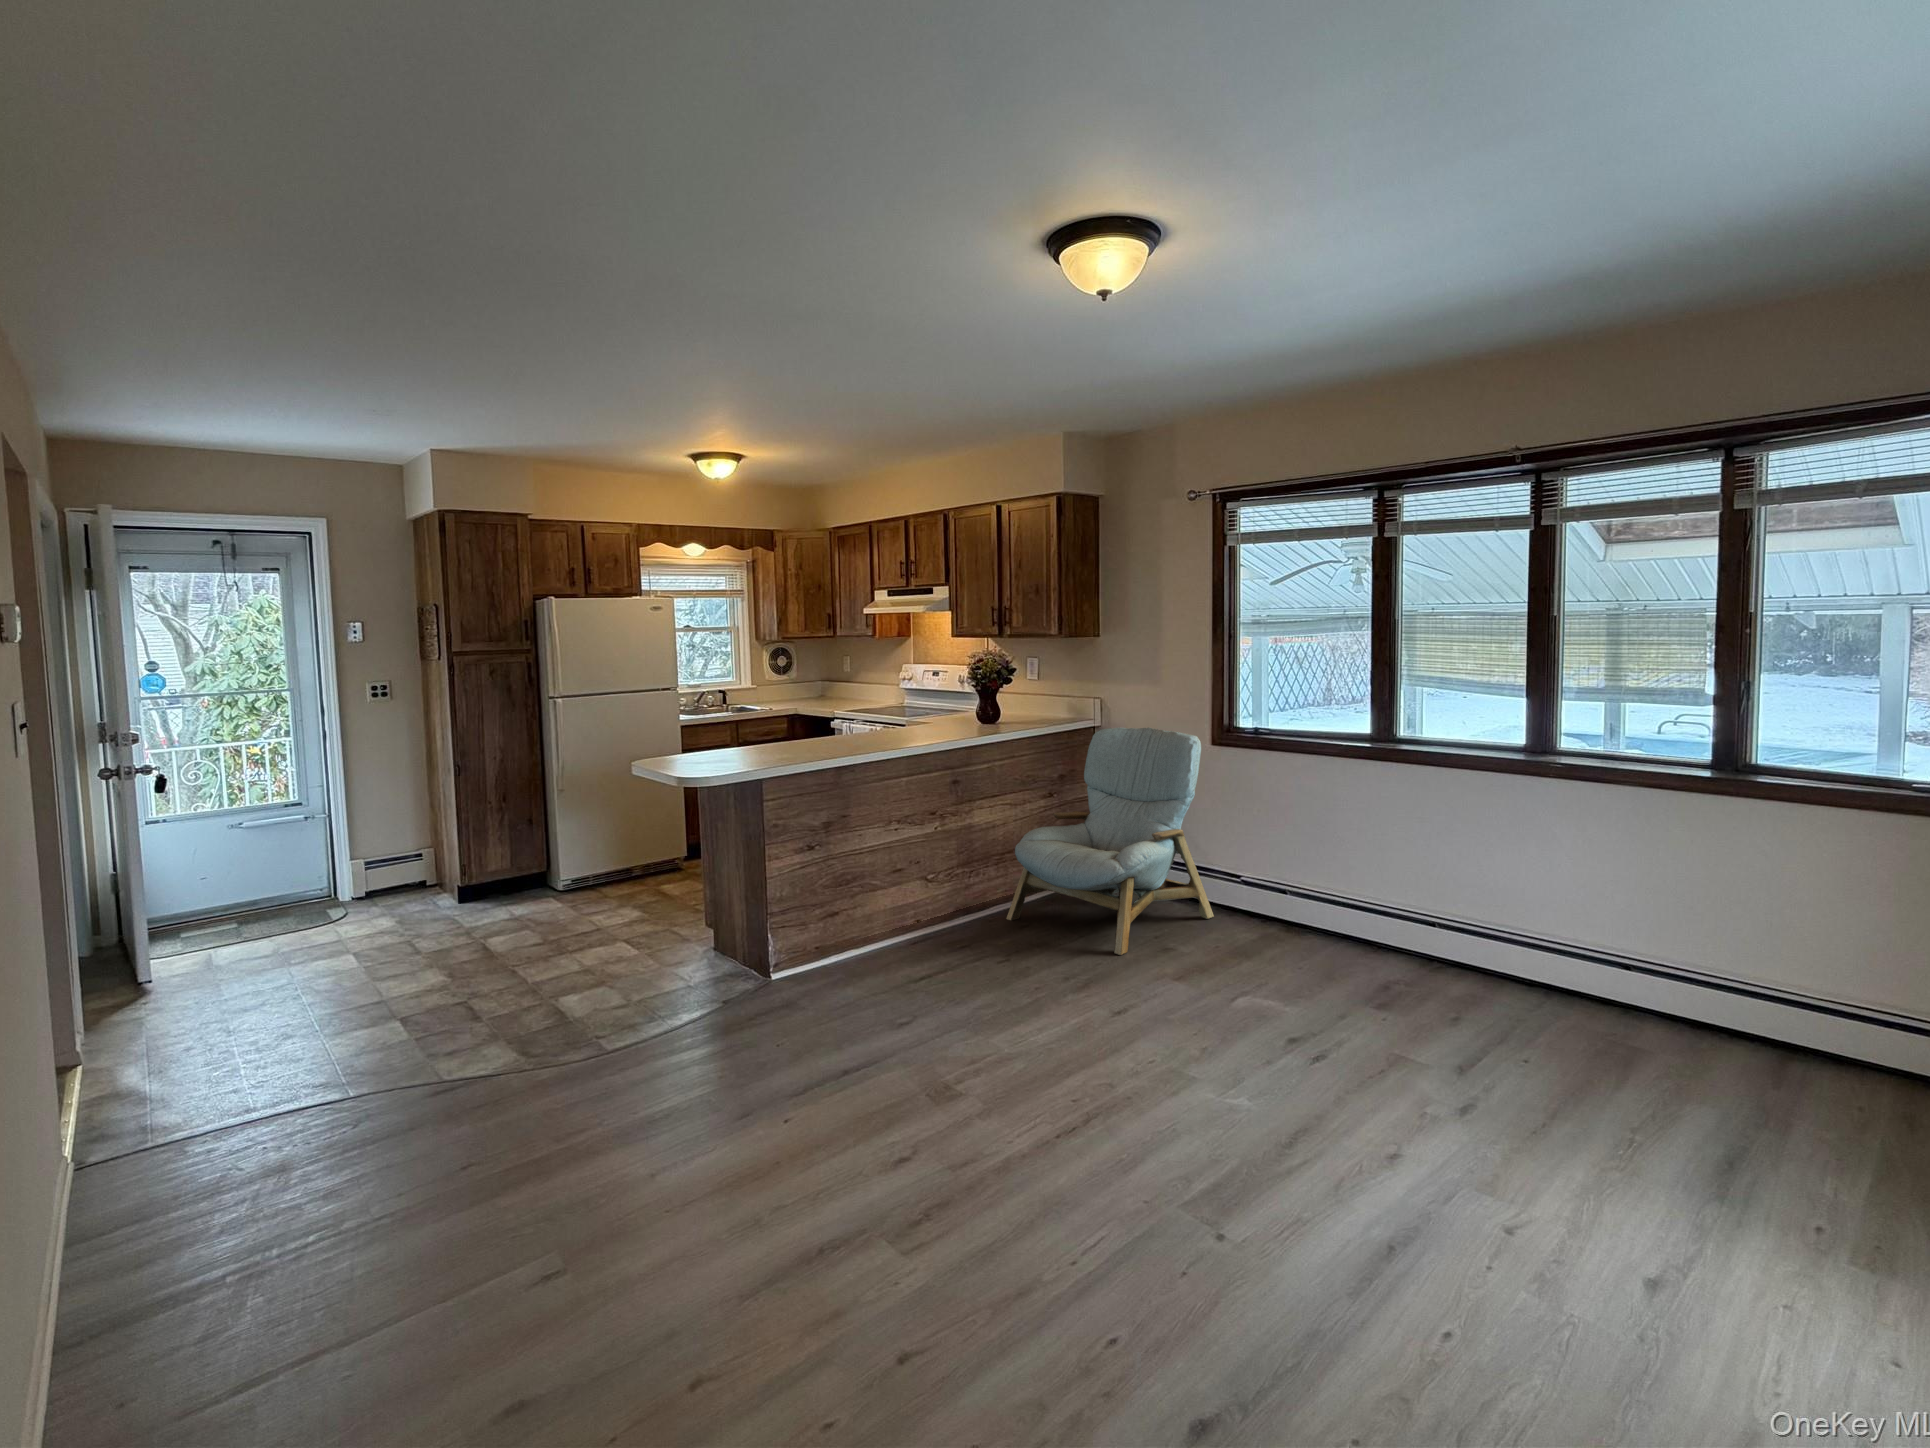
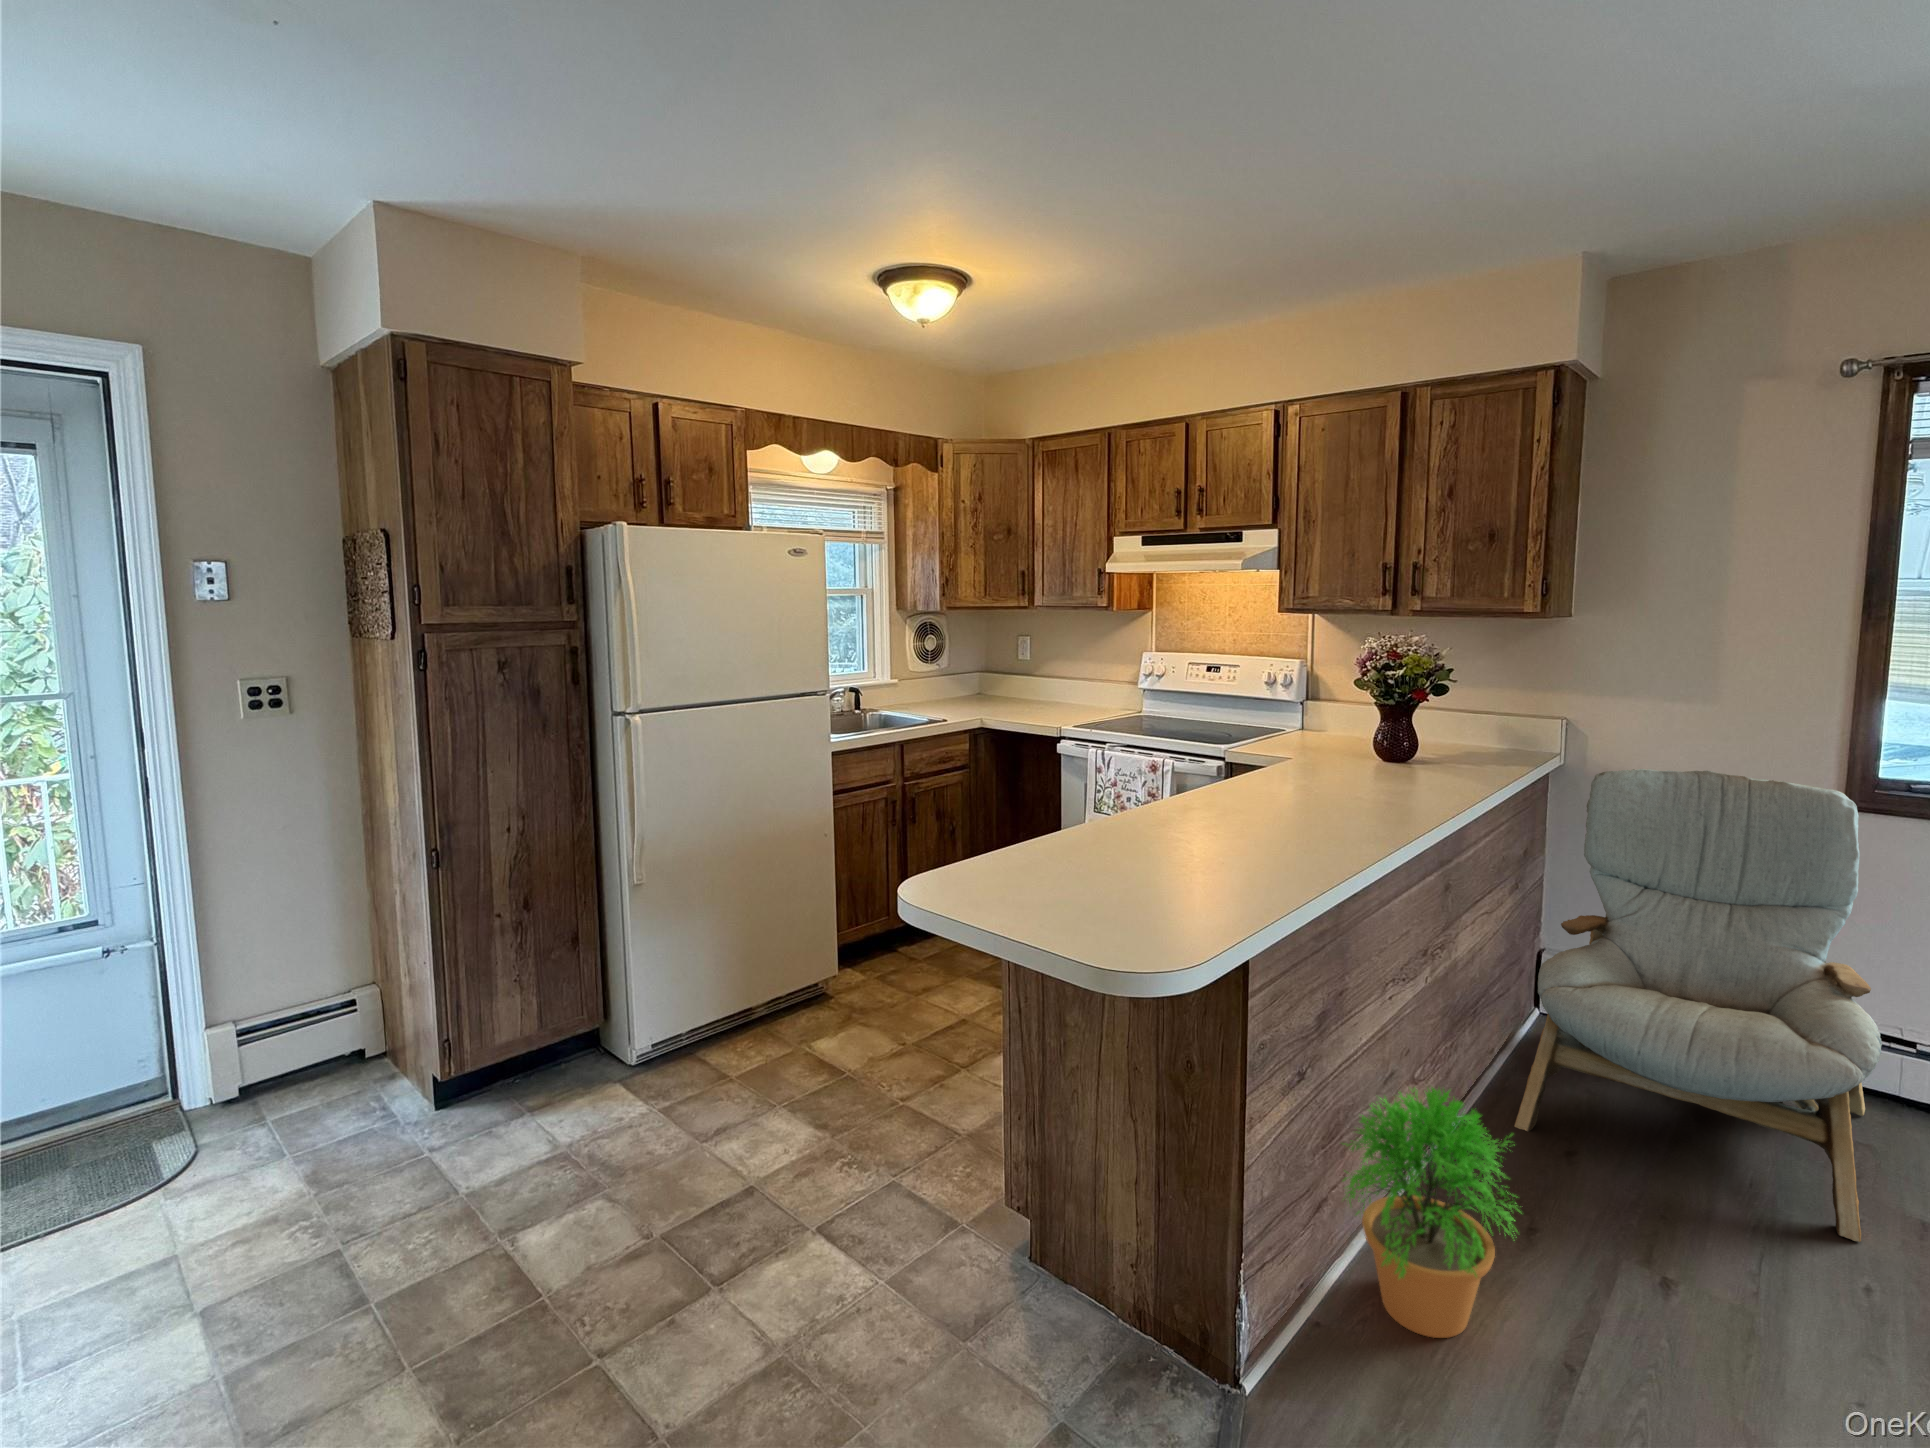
potted plant: none [832,863,921,973] -> present [1343,1087,1520,1338]

